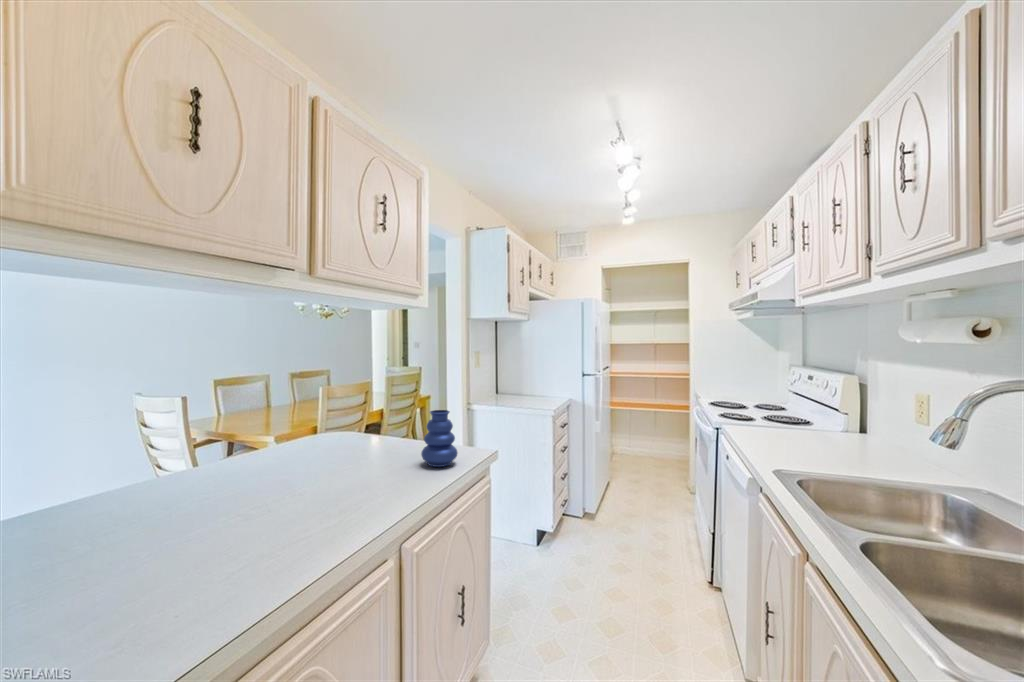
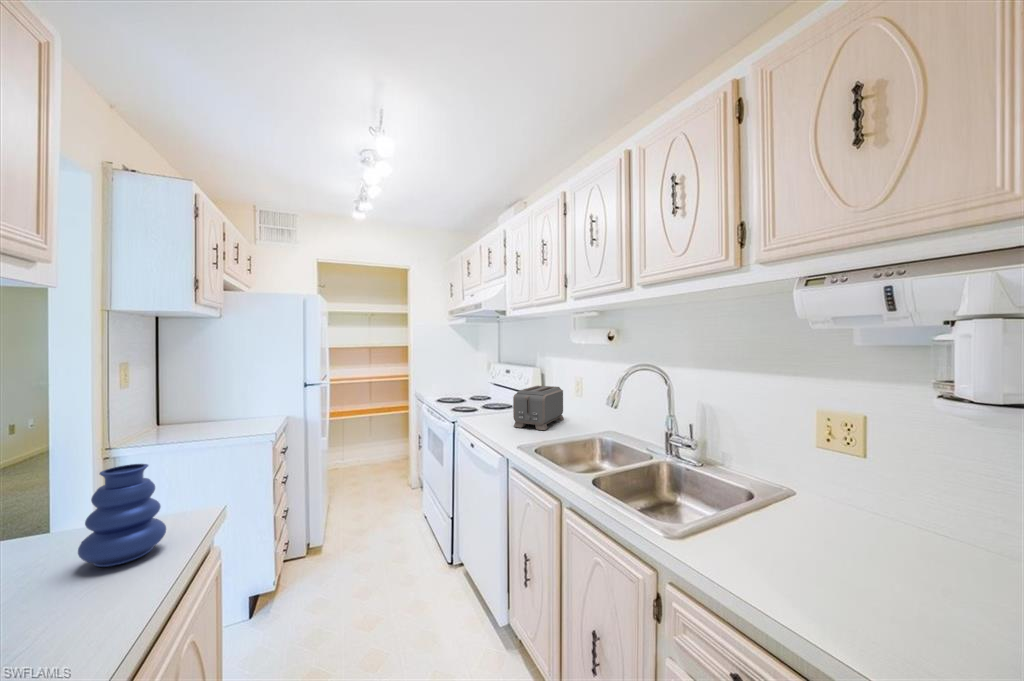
toaster: none [789,399,891,460] -> present [513,386,564,430]

